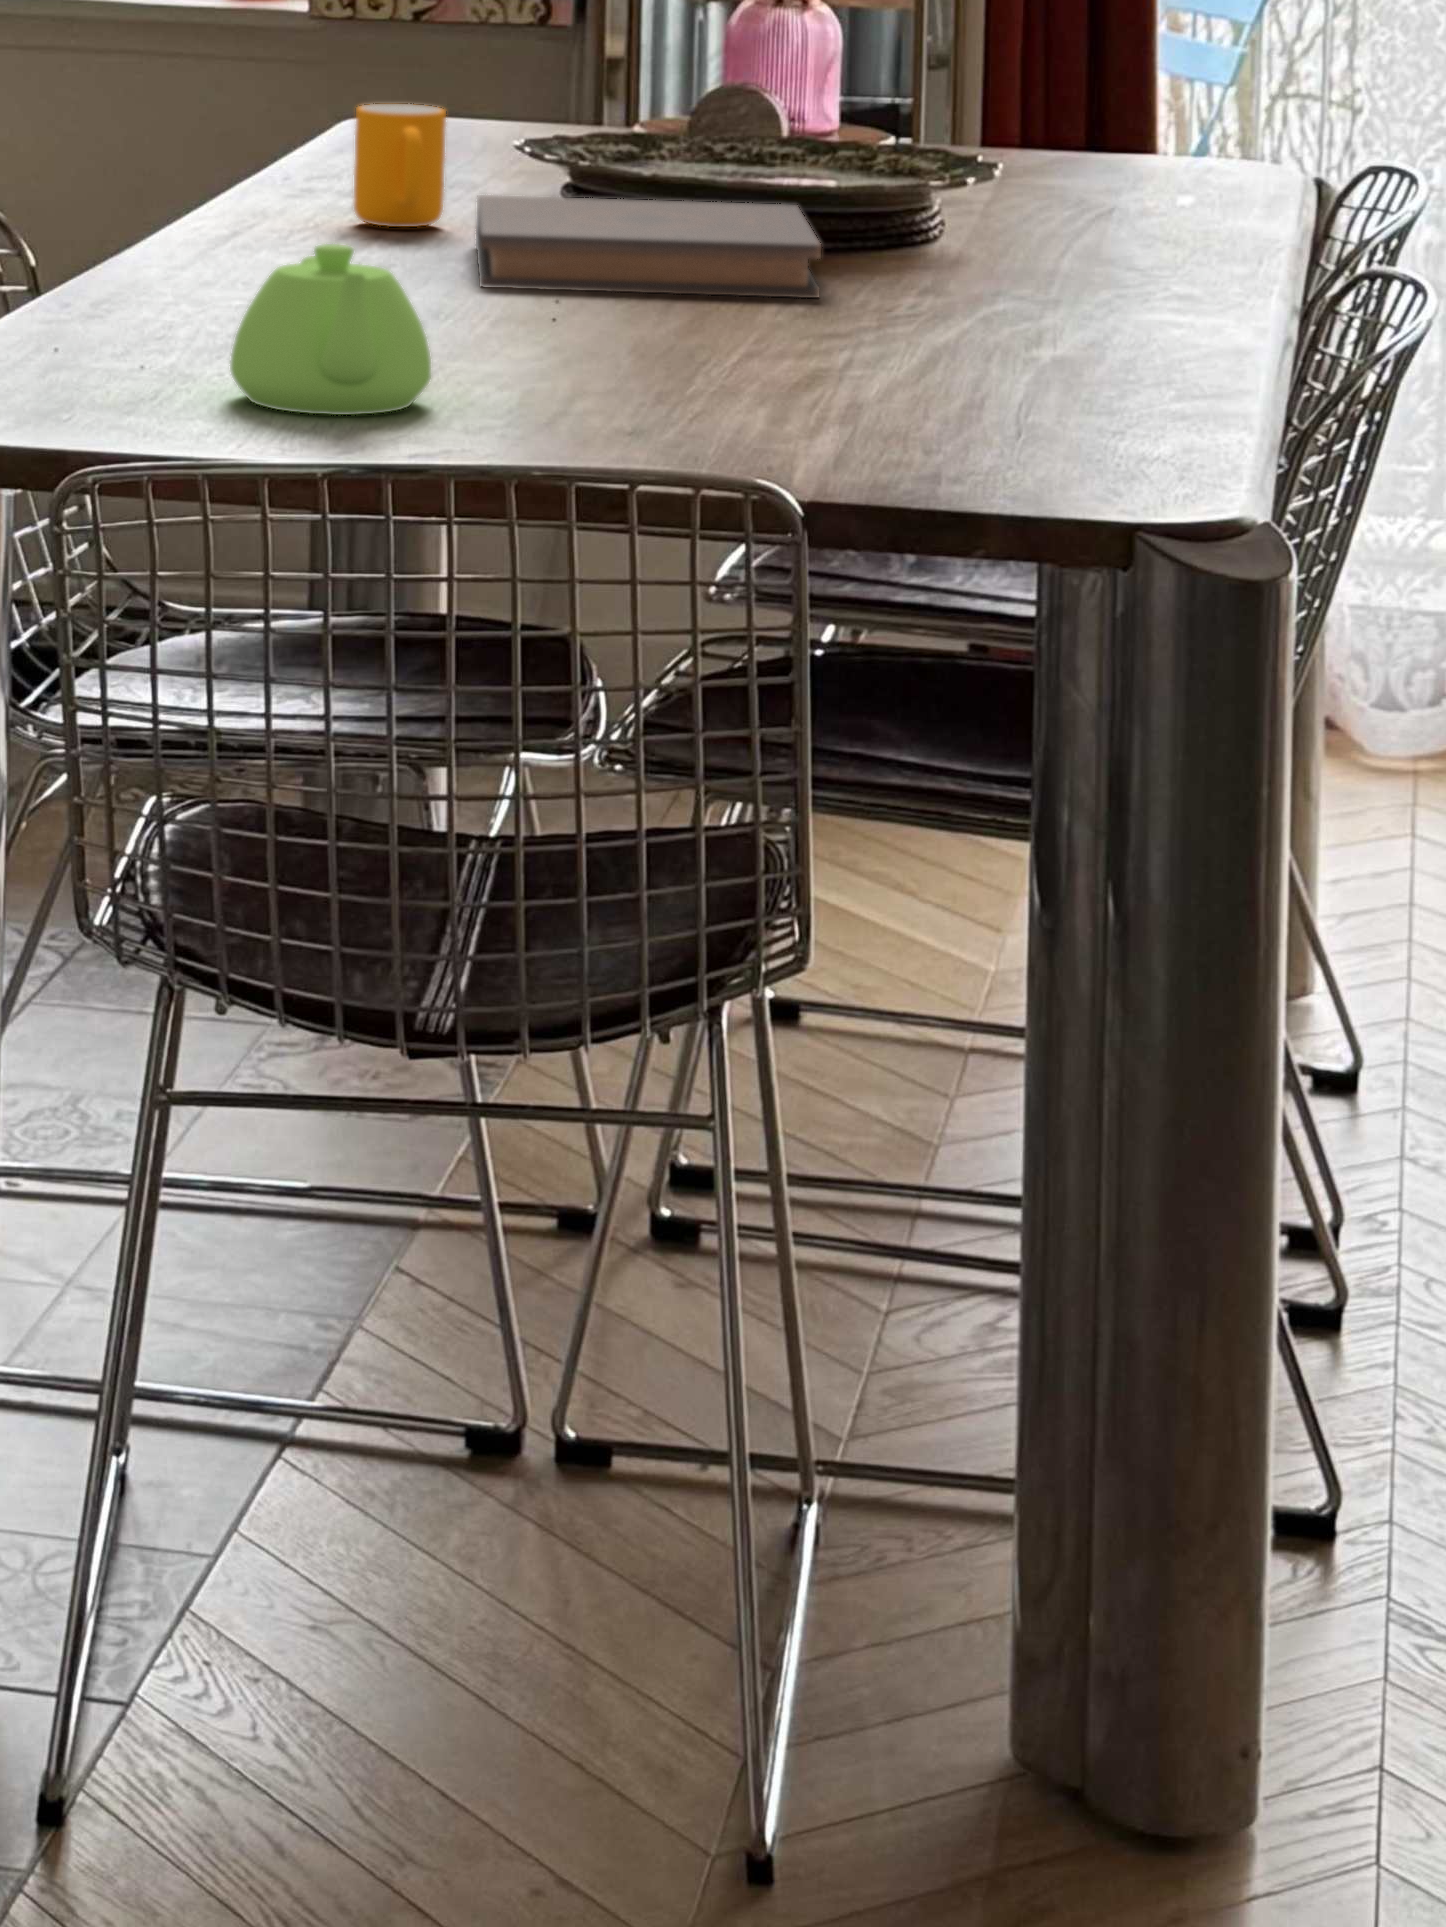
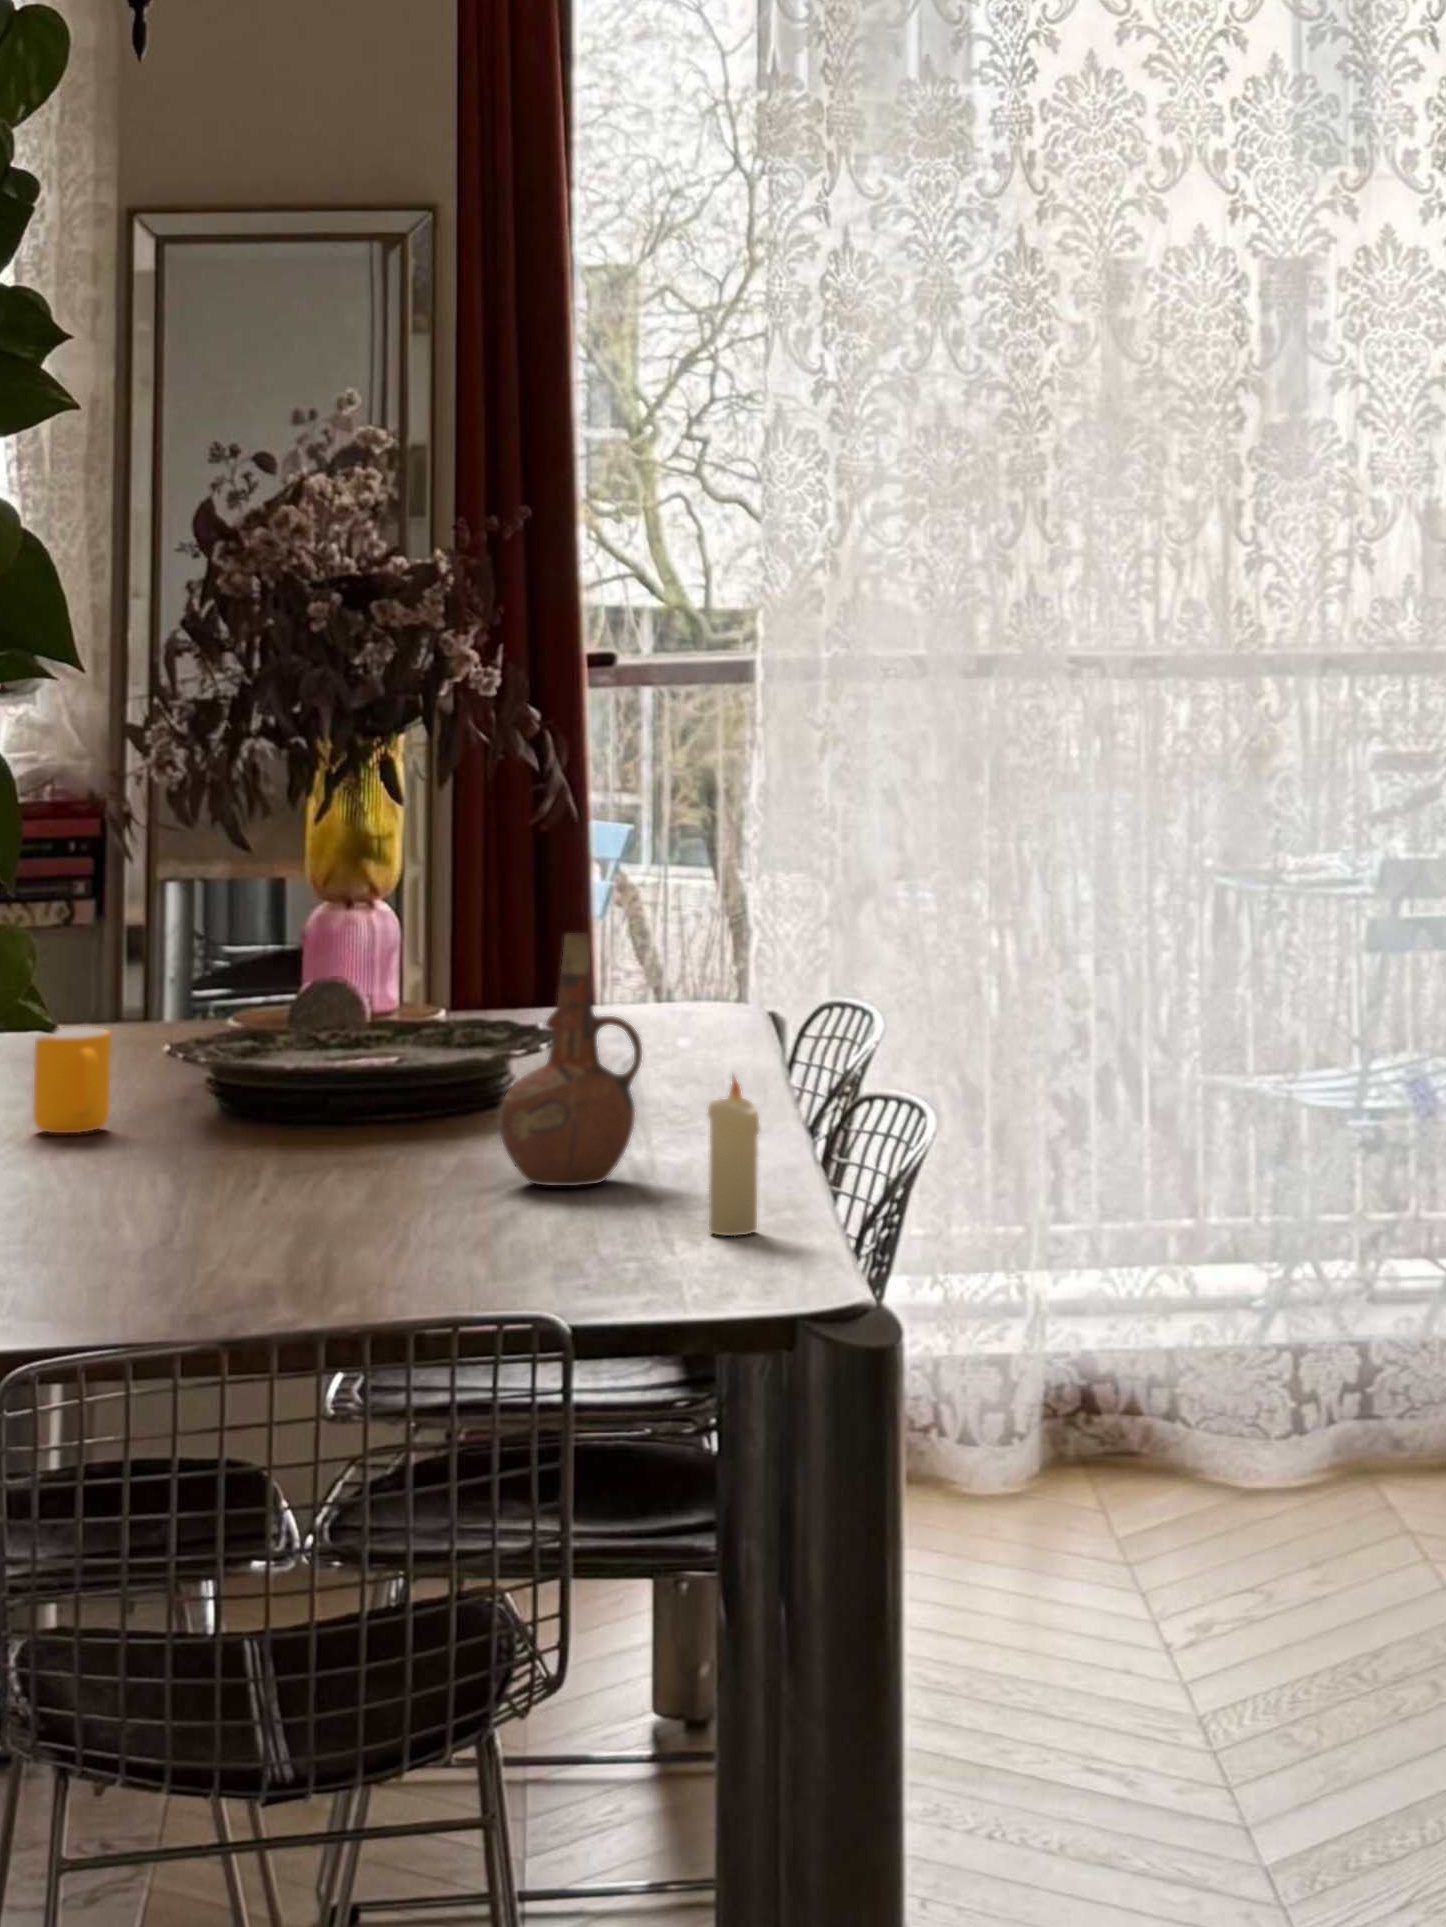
ceramic pitcher: none [857,13,1047,334] -> present [499,933,642,1186]
candle: none [1084,194,1156,409] -> present [708,1077,760,1236]
book: present [476,195,821,298] -> none [151,1086,455,1182]
teapot: present [230,244,431,415] -> none [83,1170,242,1308]

